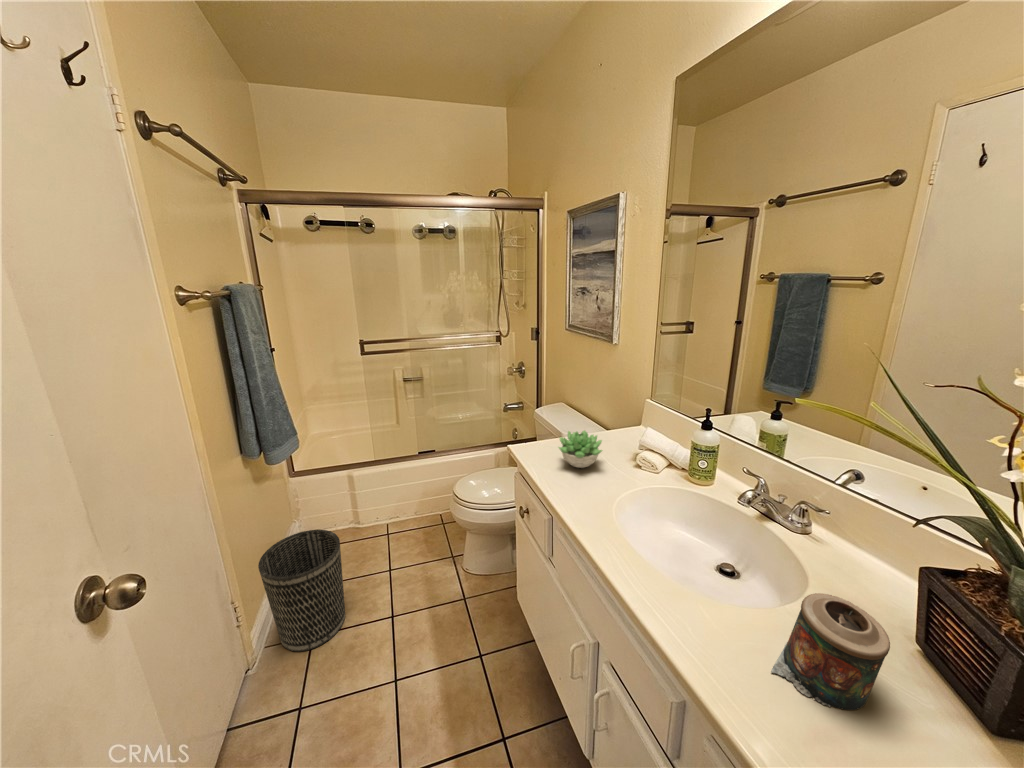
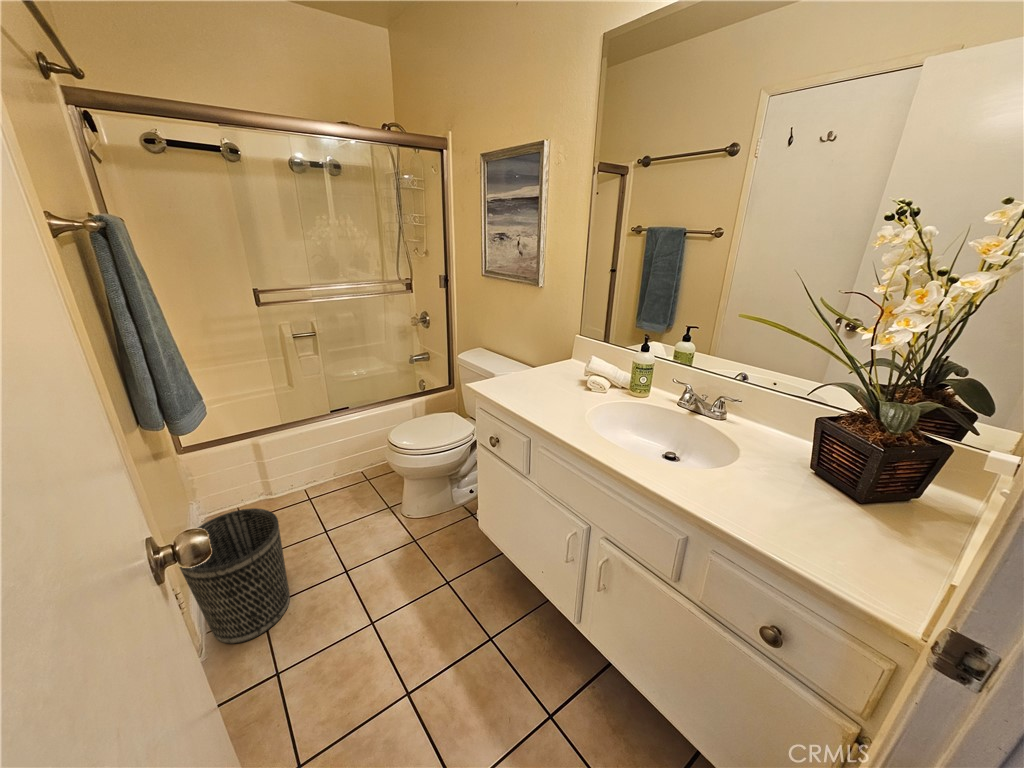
succulent plant: present [559,430,602,468] -> none [522,364,565,397]
candle: present [771,593,890,710] -> none [750,444,821,511]

